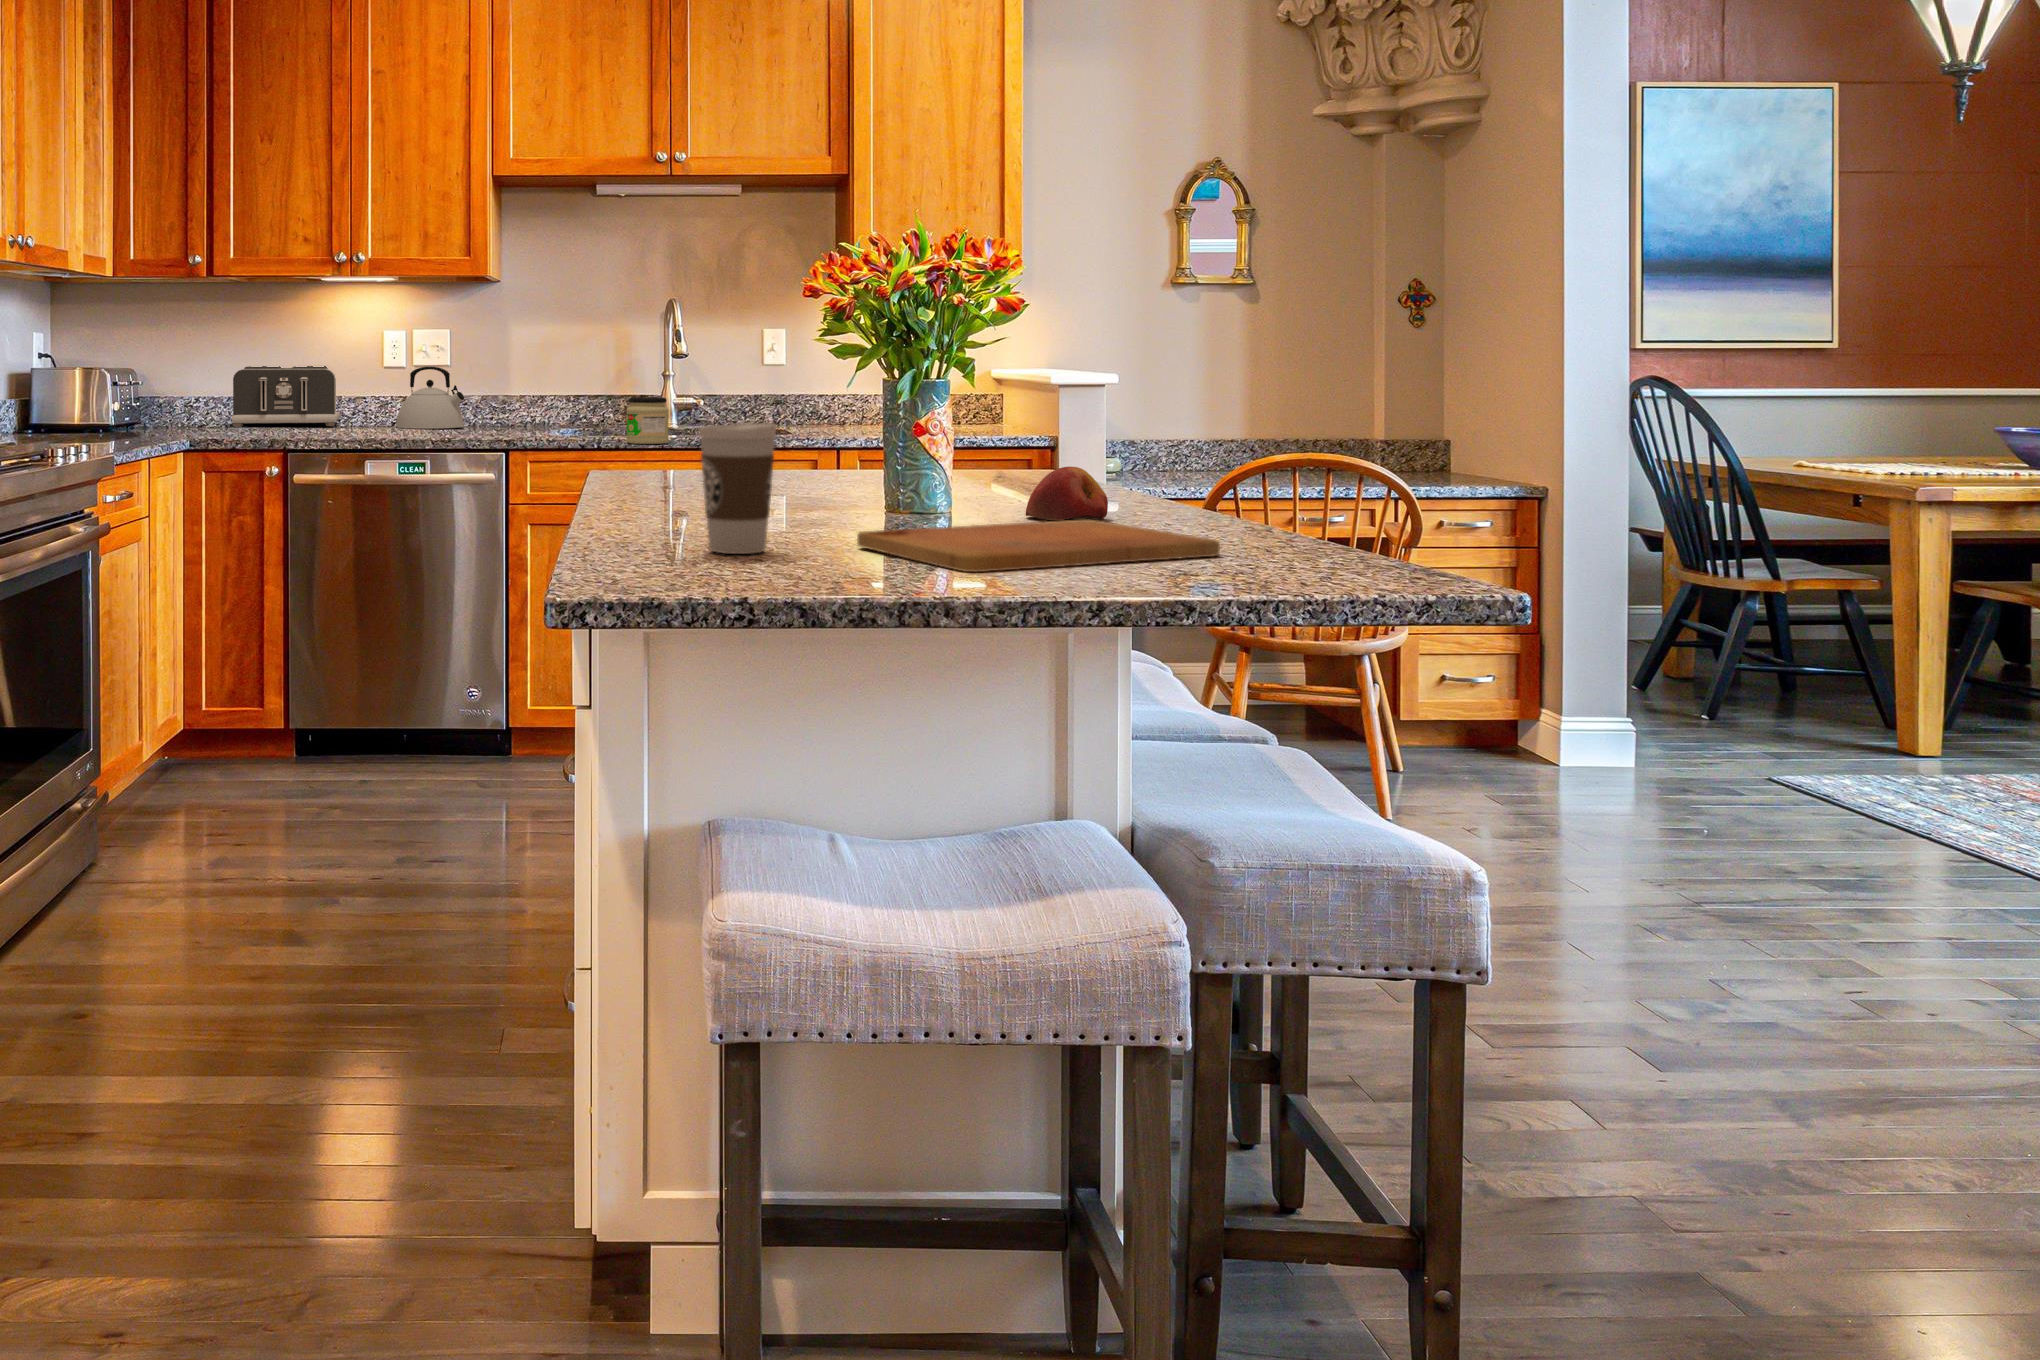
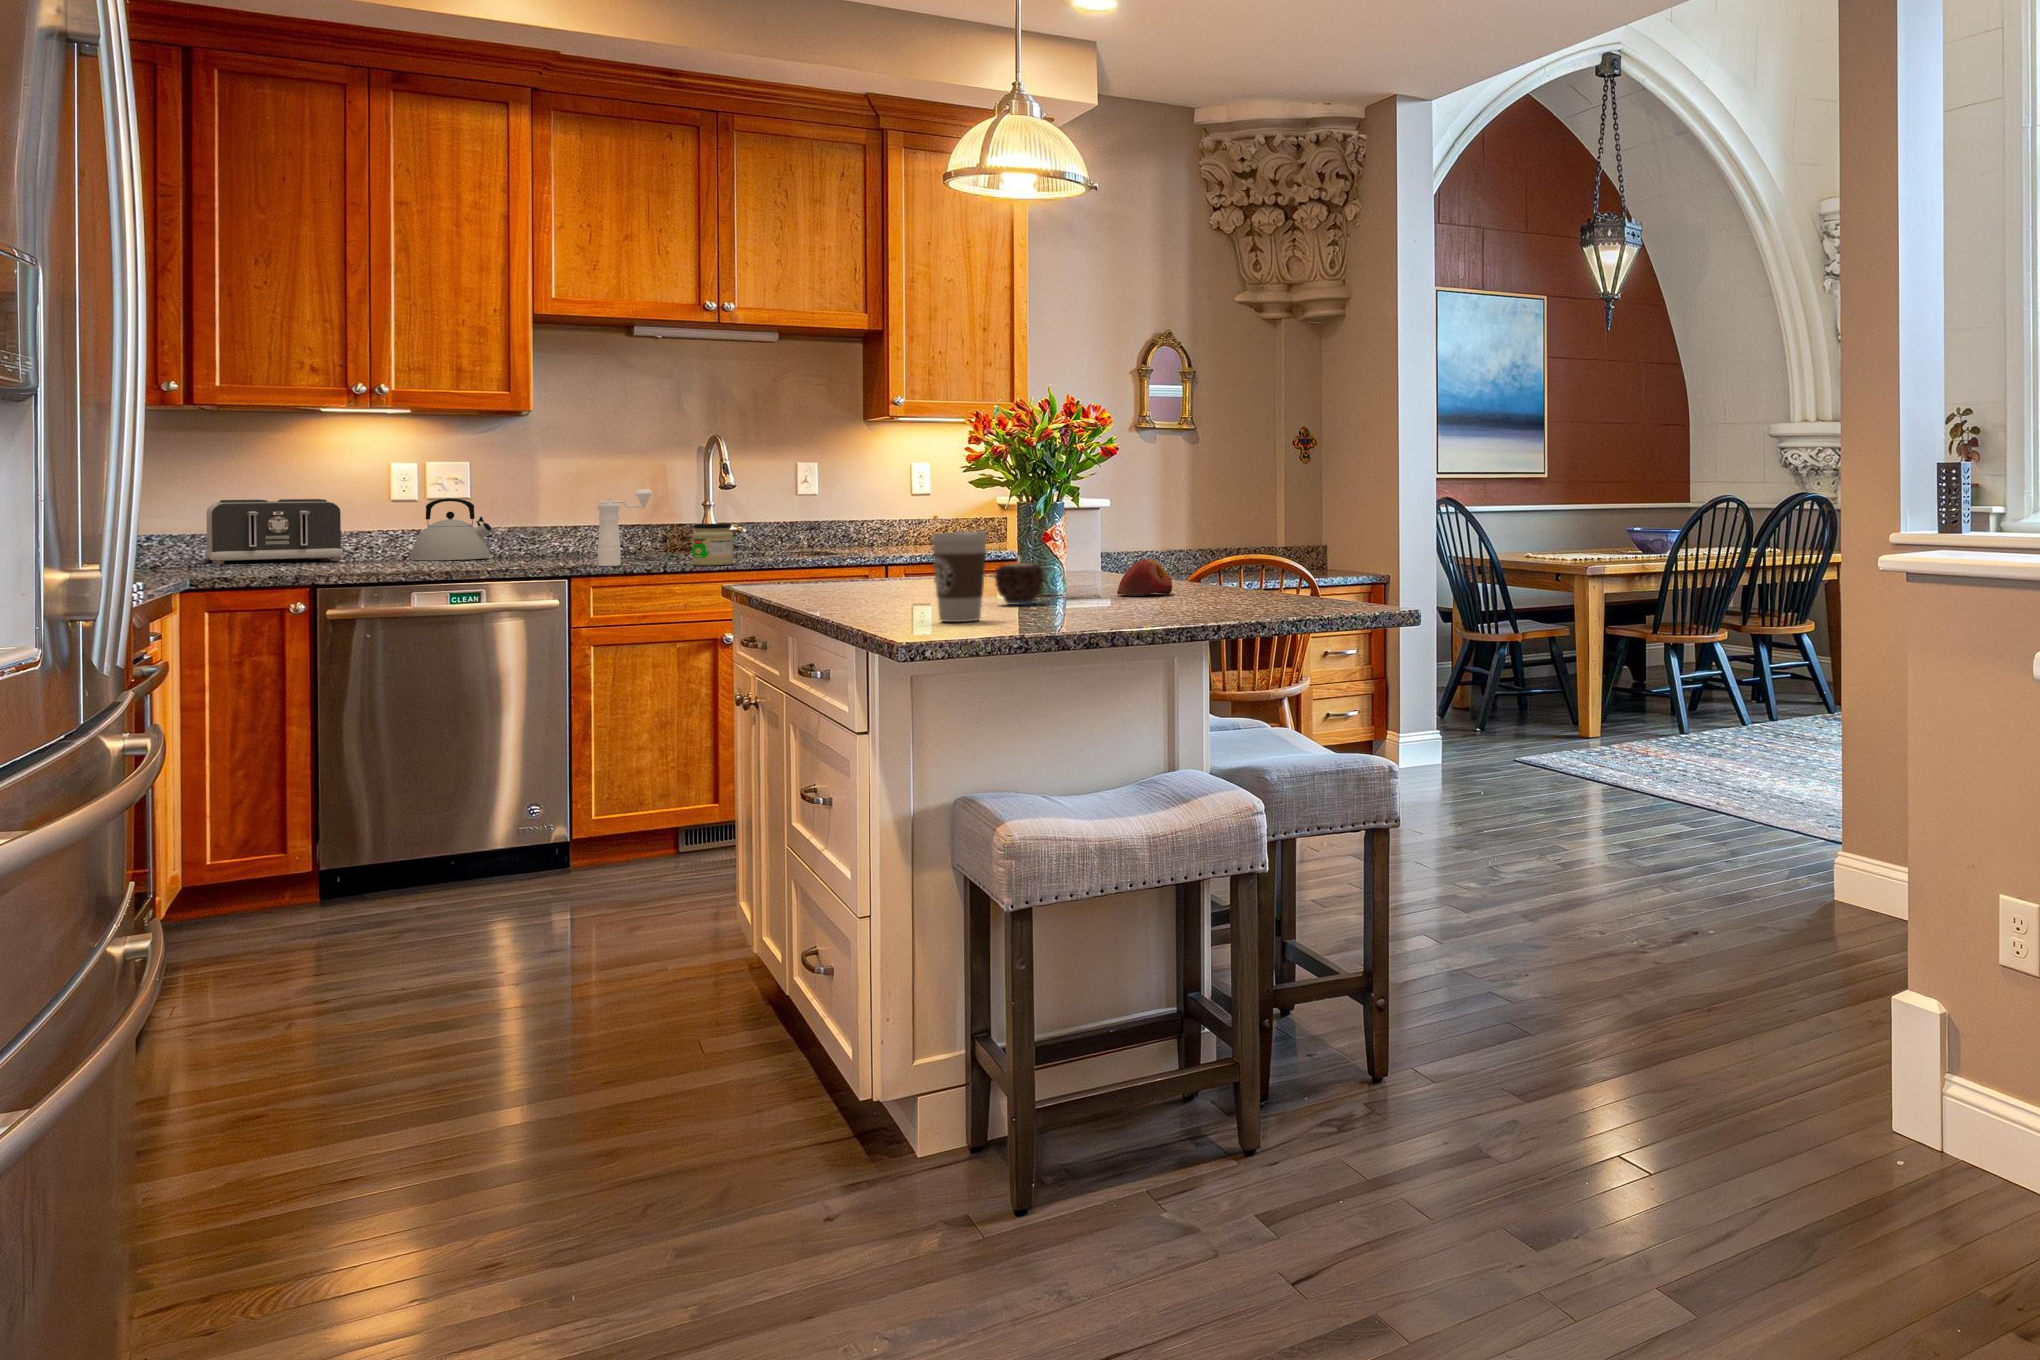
pepper mill: none [535,359,592,441] -> present [597,489,652,566]
candle: none [833,456,907,526] -> present [994,563,1044,605]
cutting board: present [857,520,1220,572] -> none [1037,591,1264,621]

